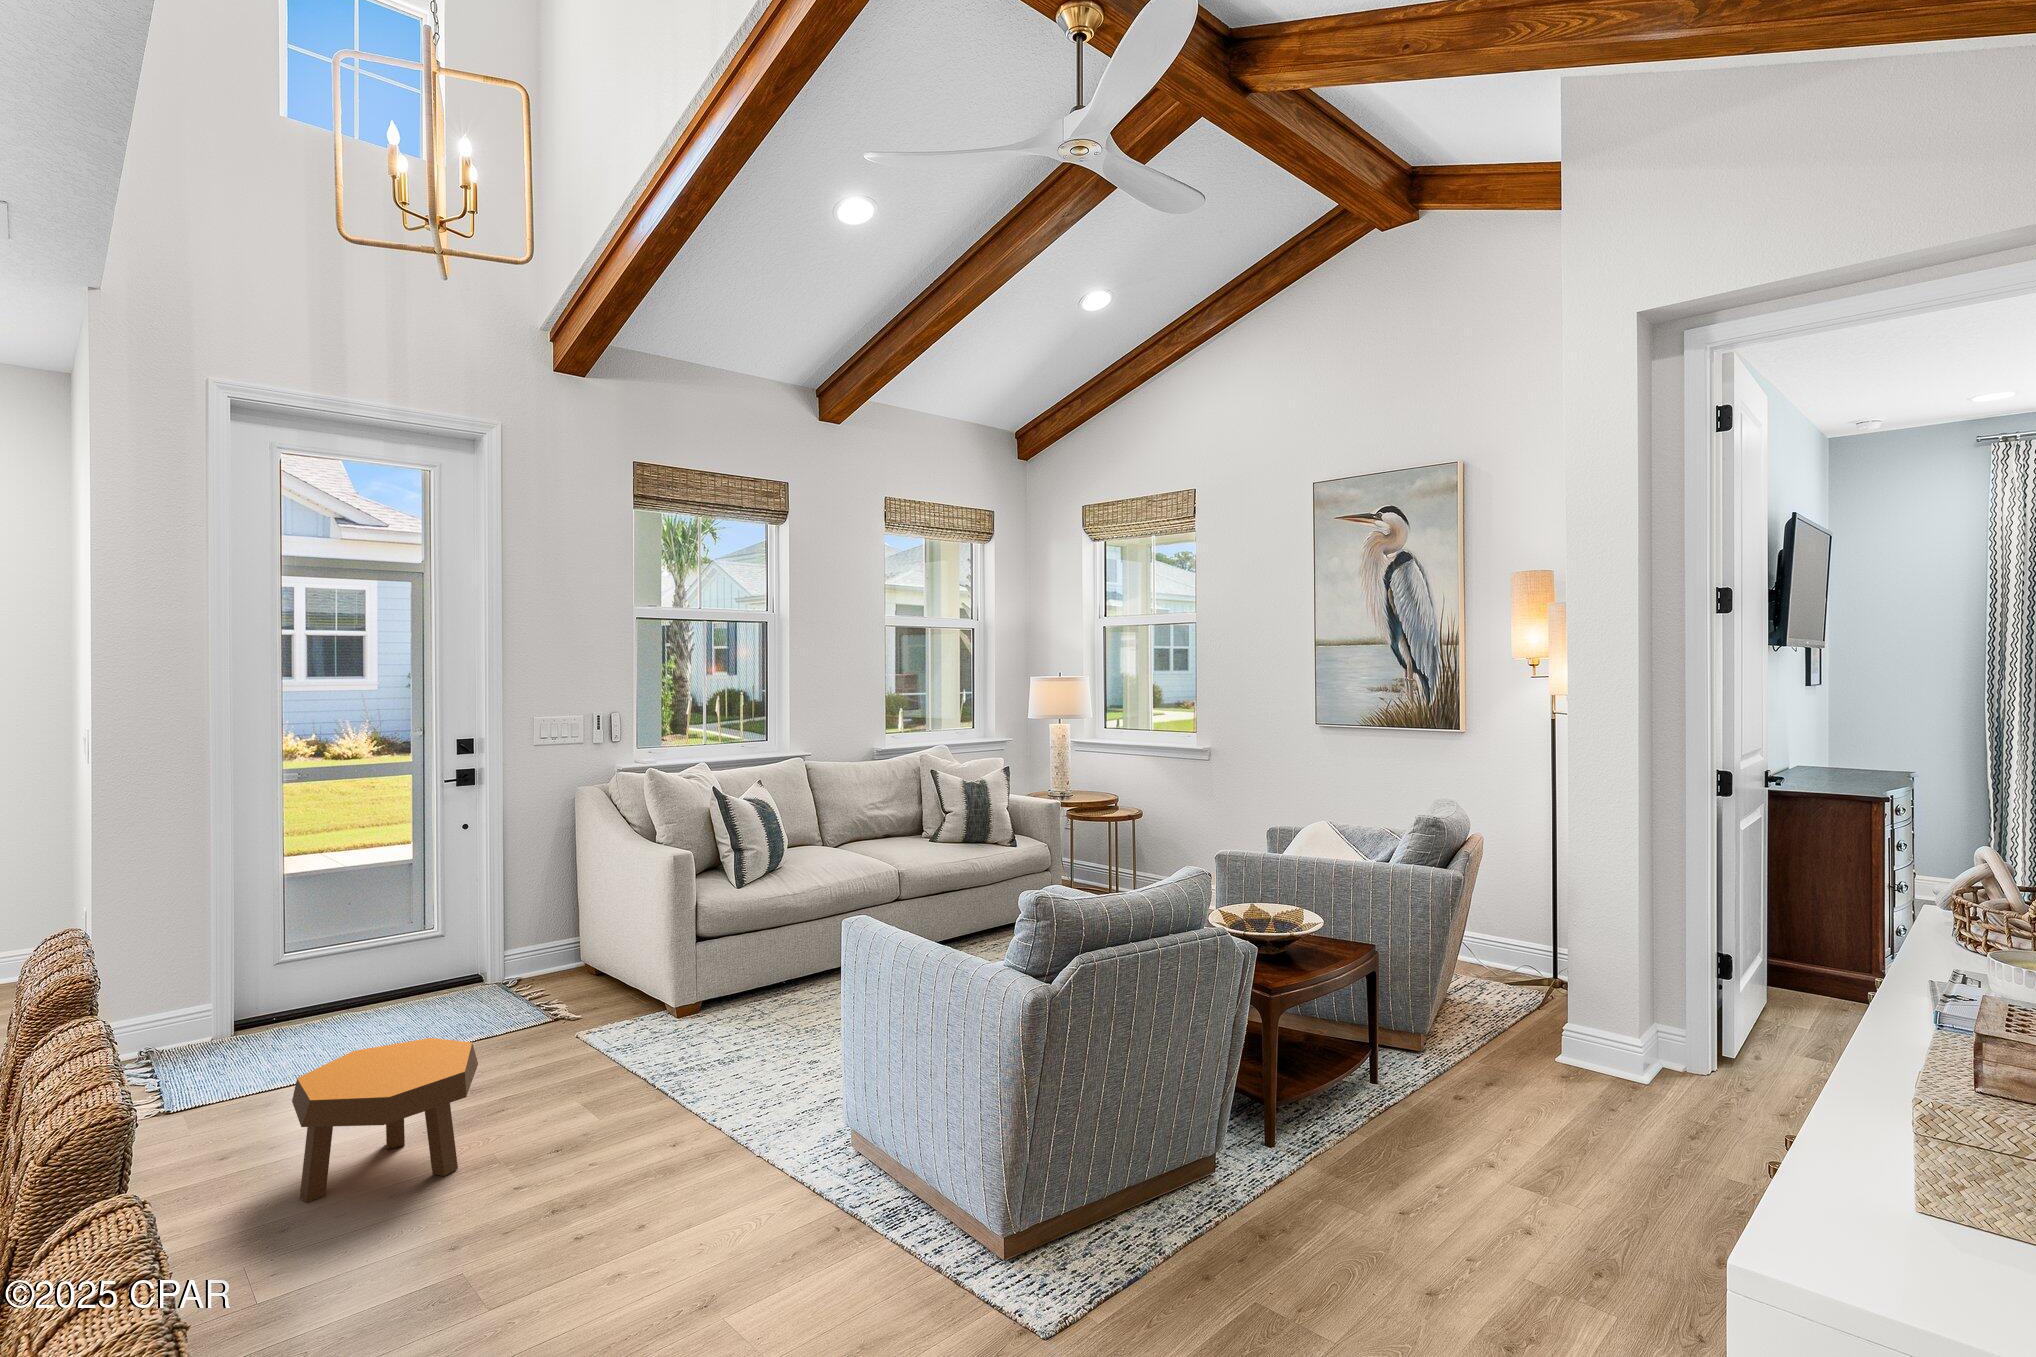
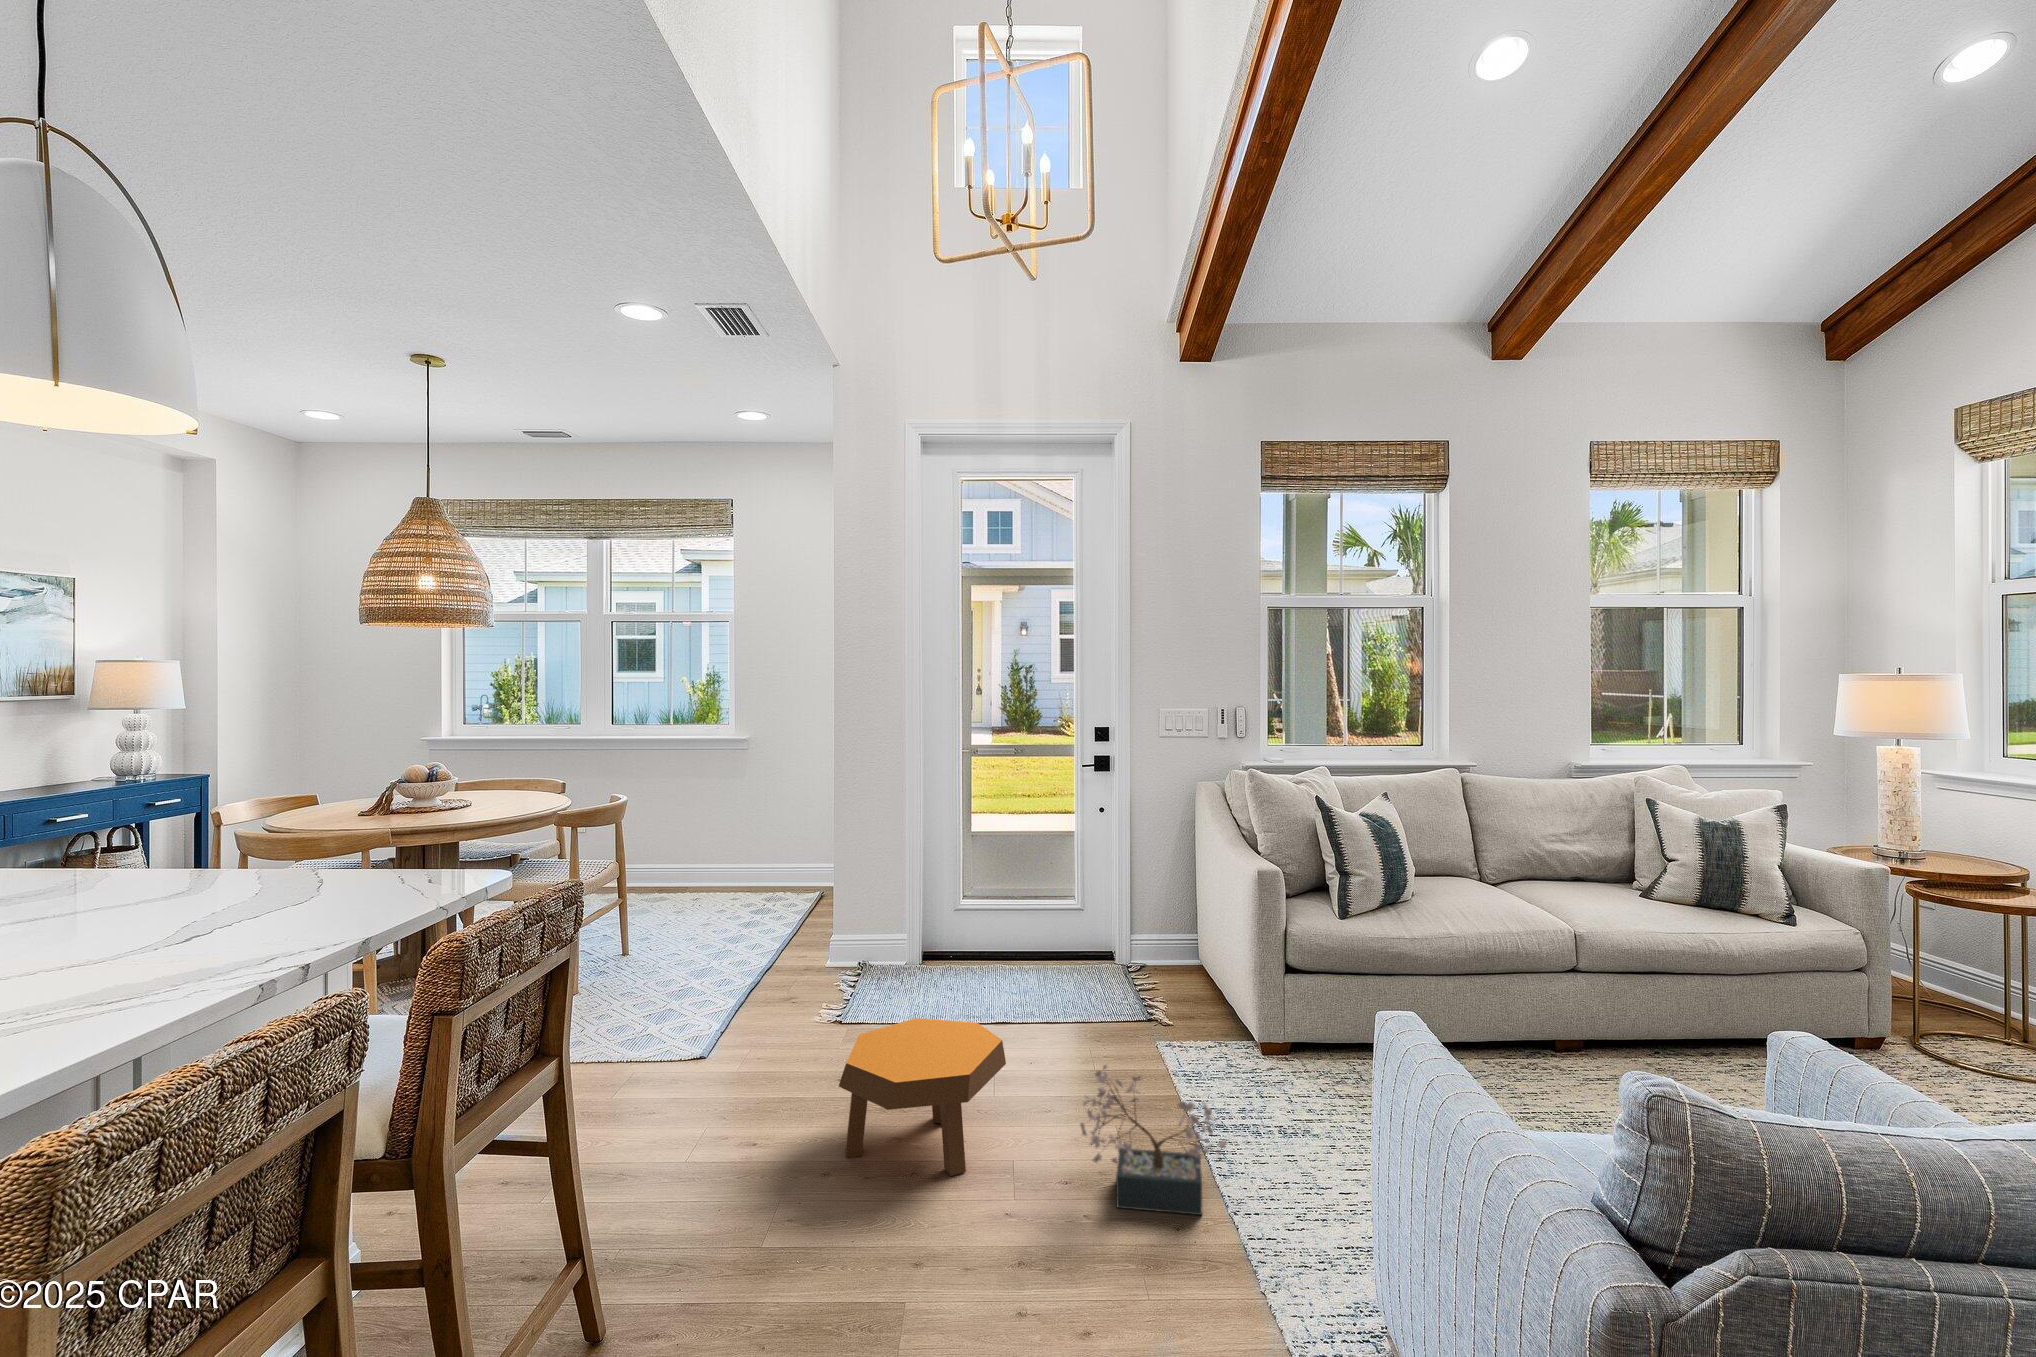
decorative plant: none [577,1031,708,1144] -> present [1080,1065,1226,1215]

